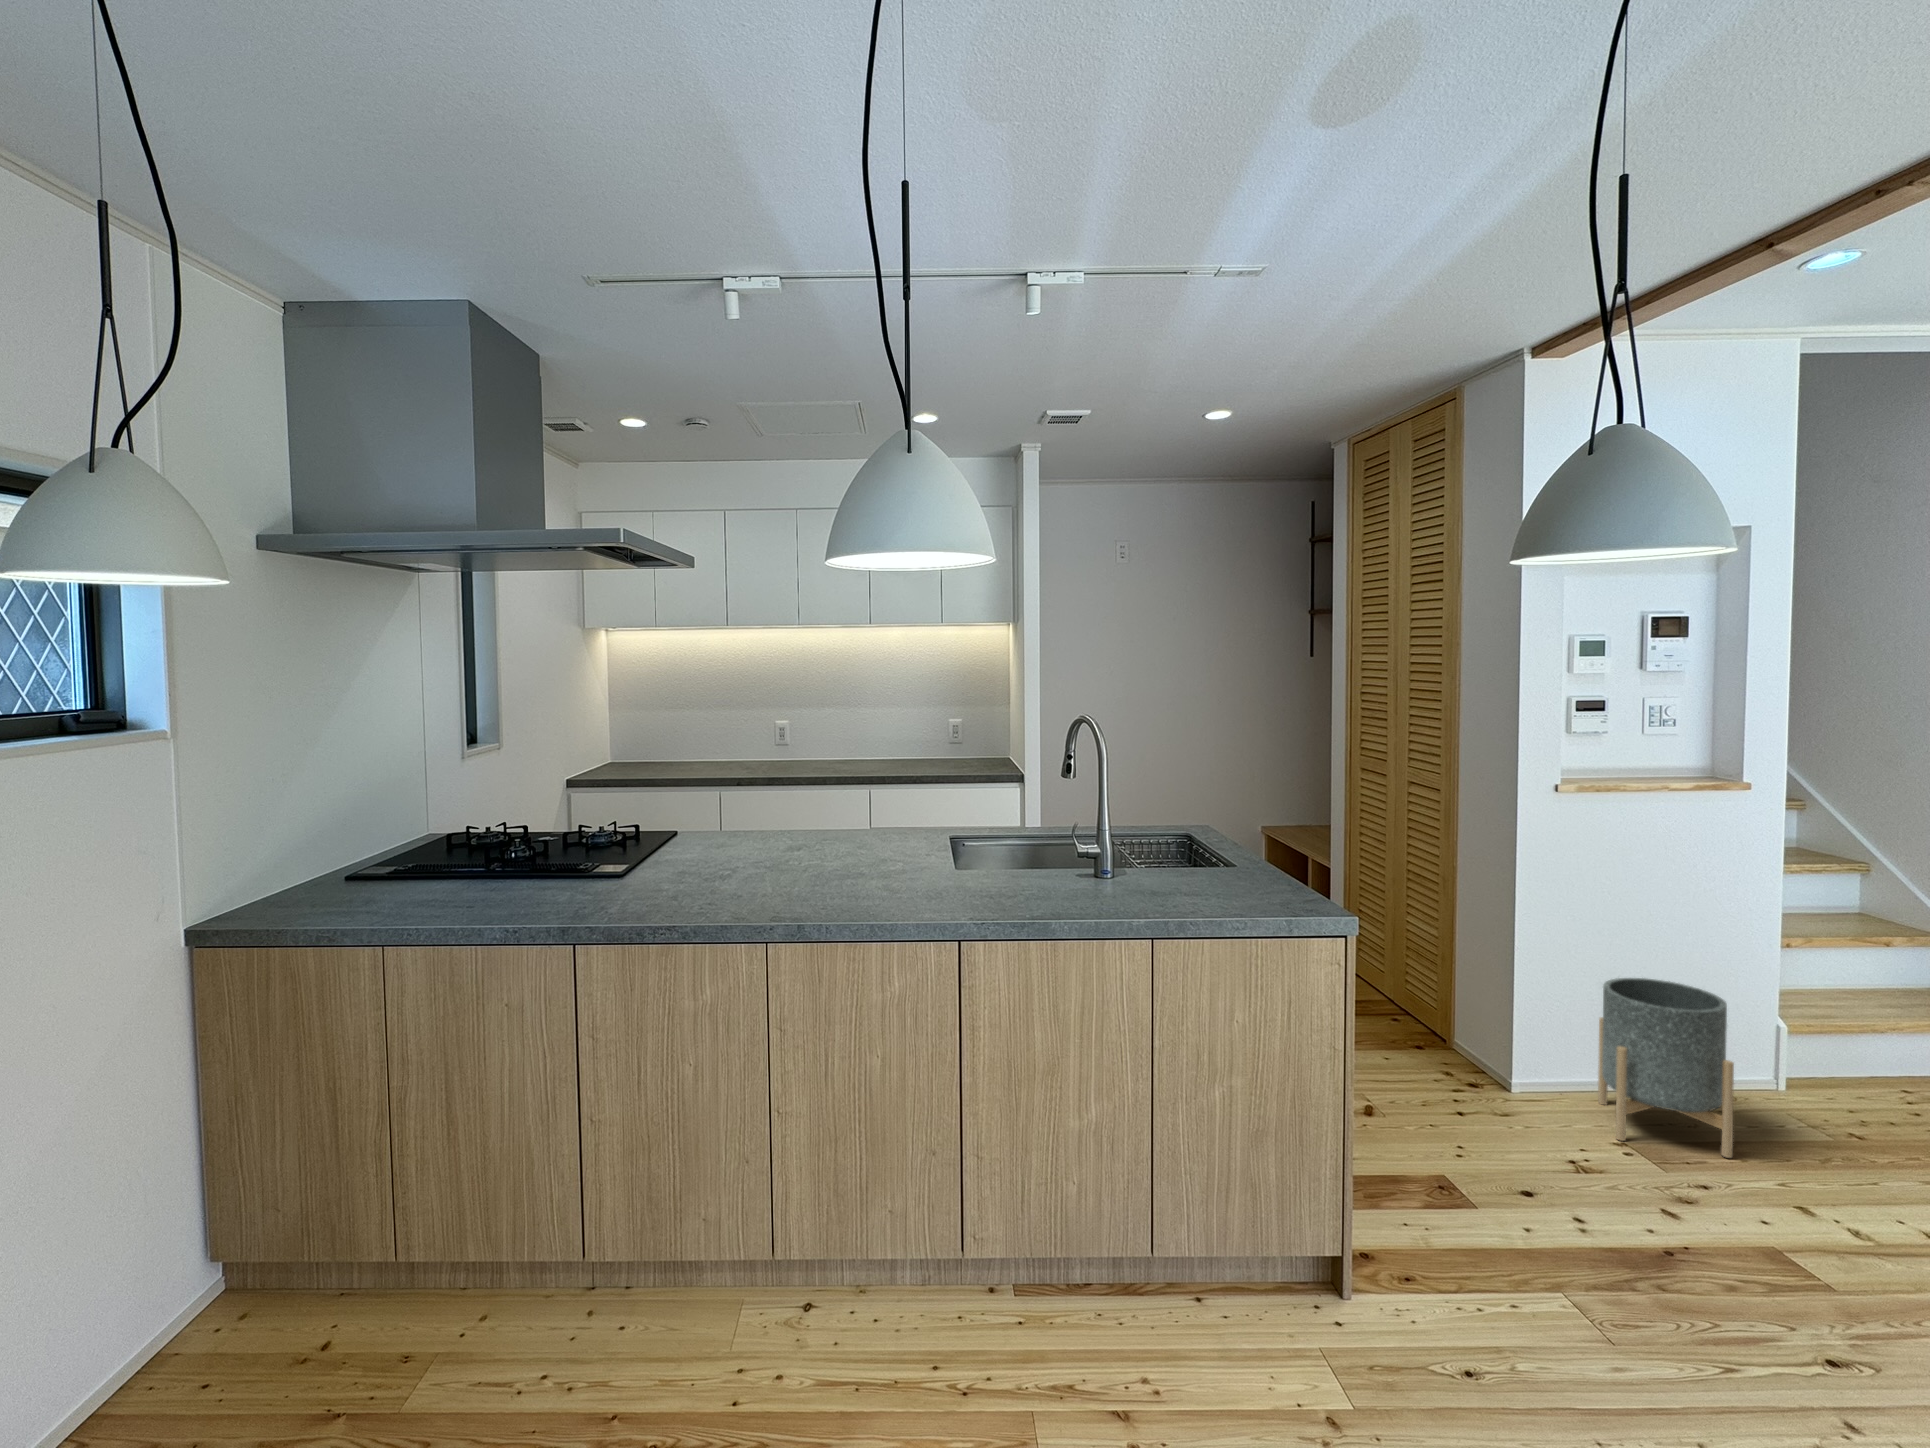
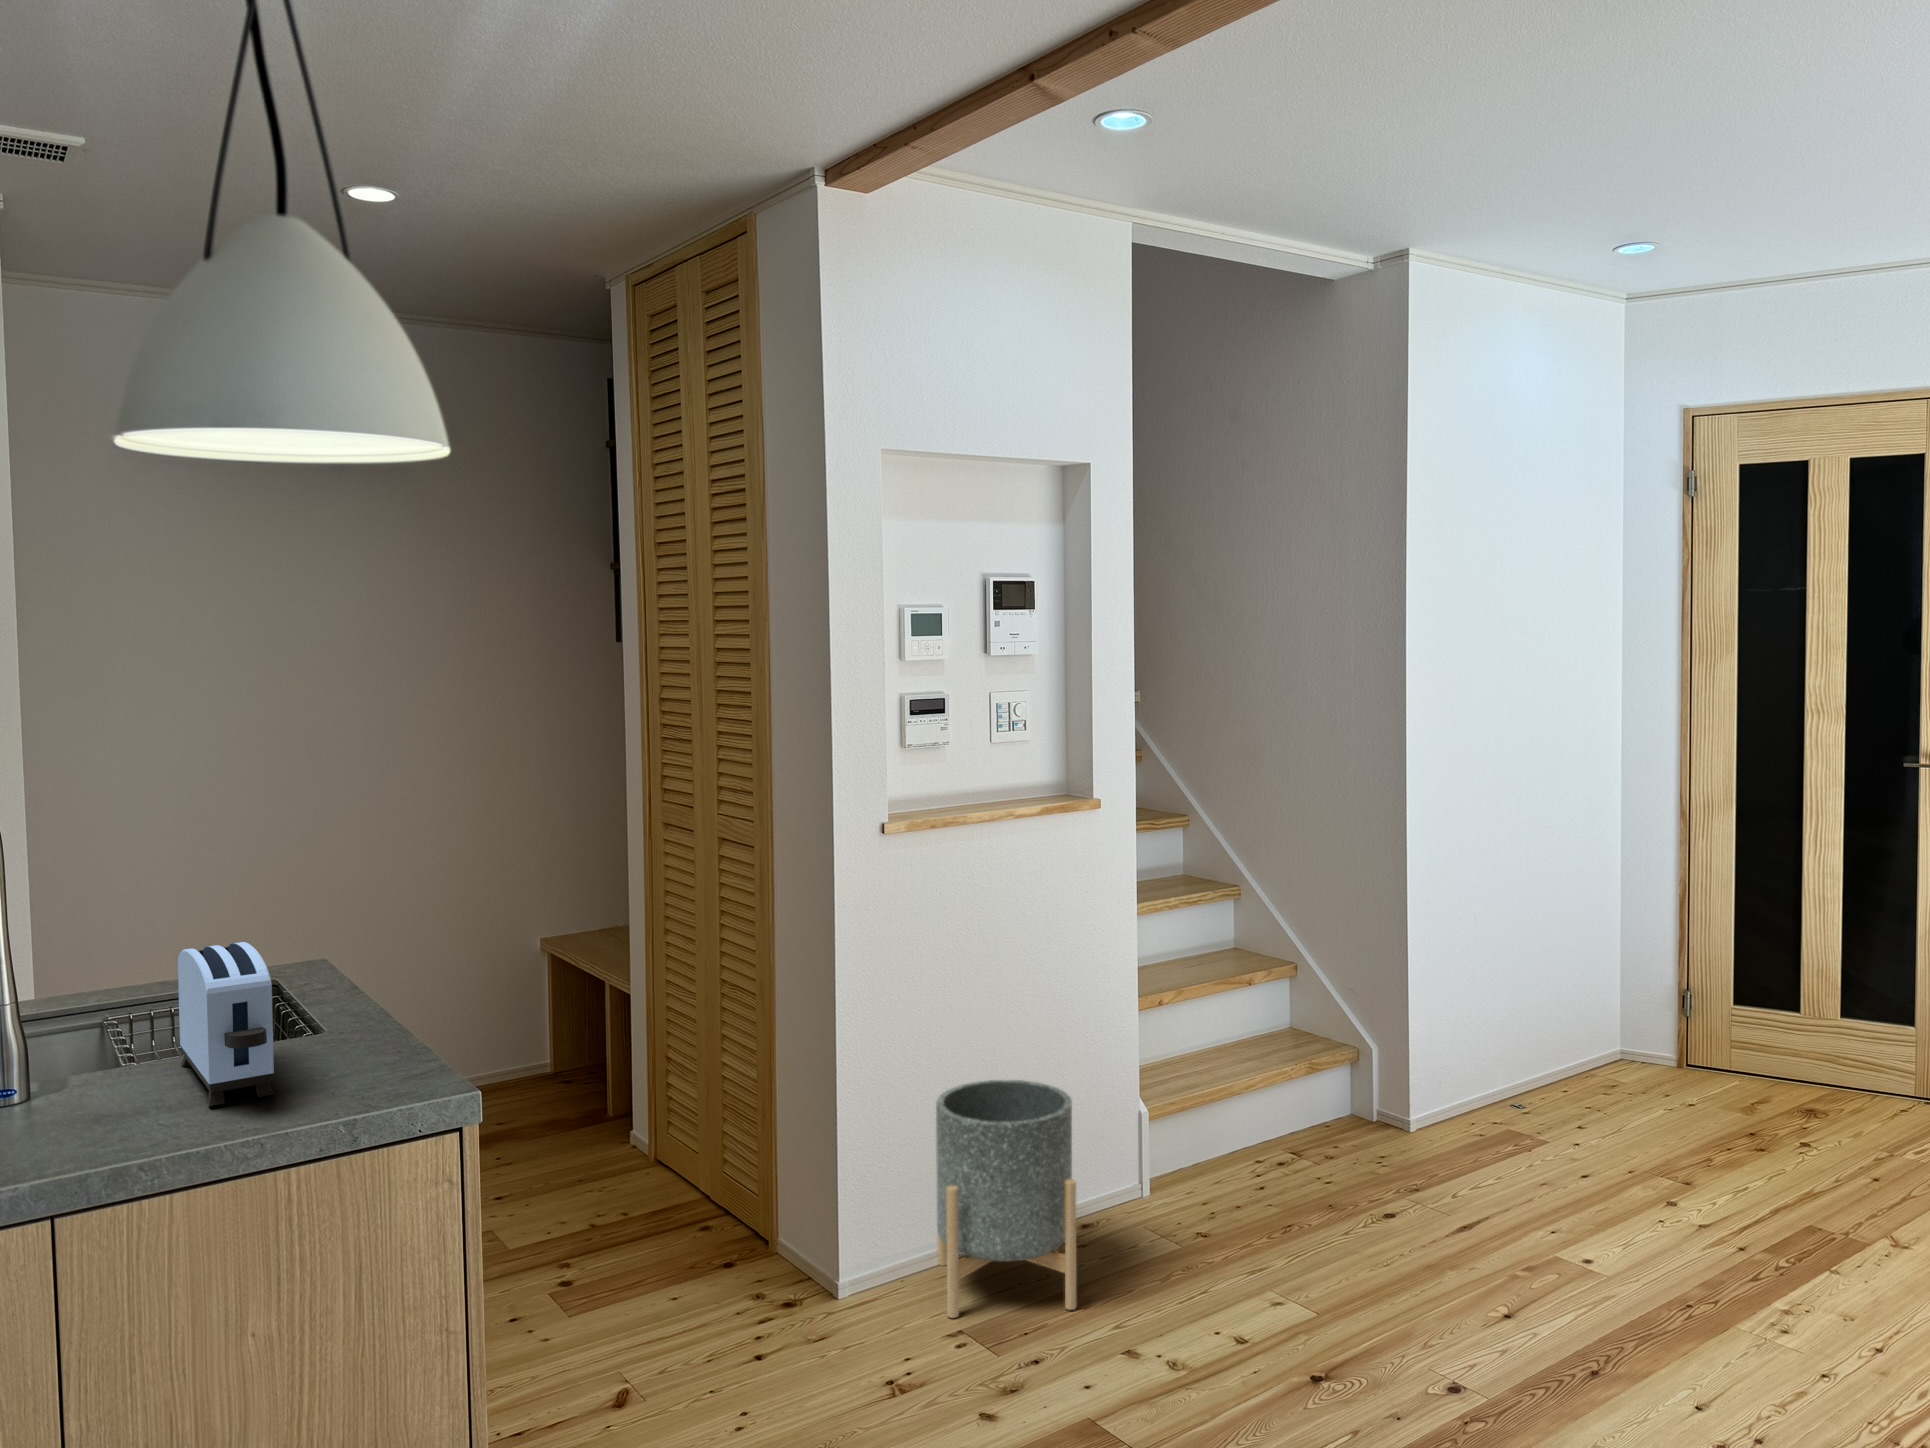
toaster: none [1178,821,1242,904] -> present [178,942,274,1106]

